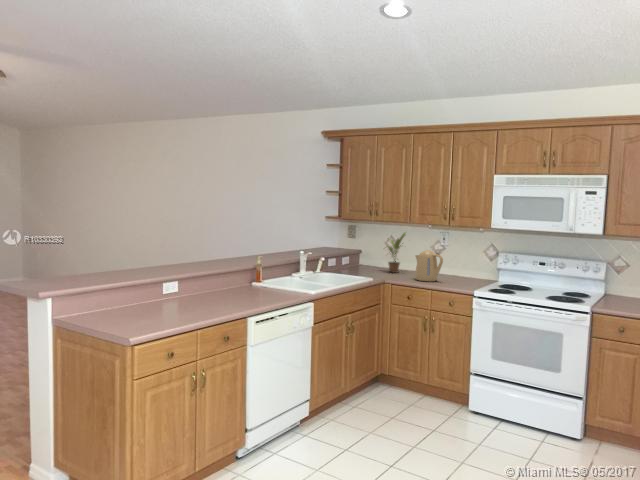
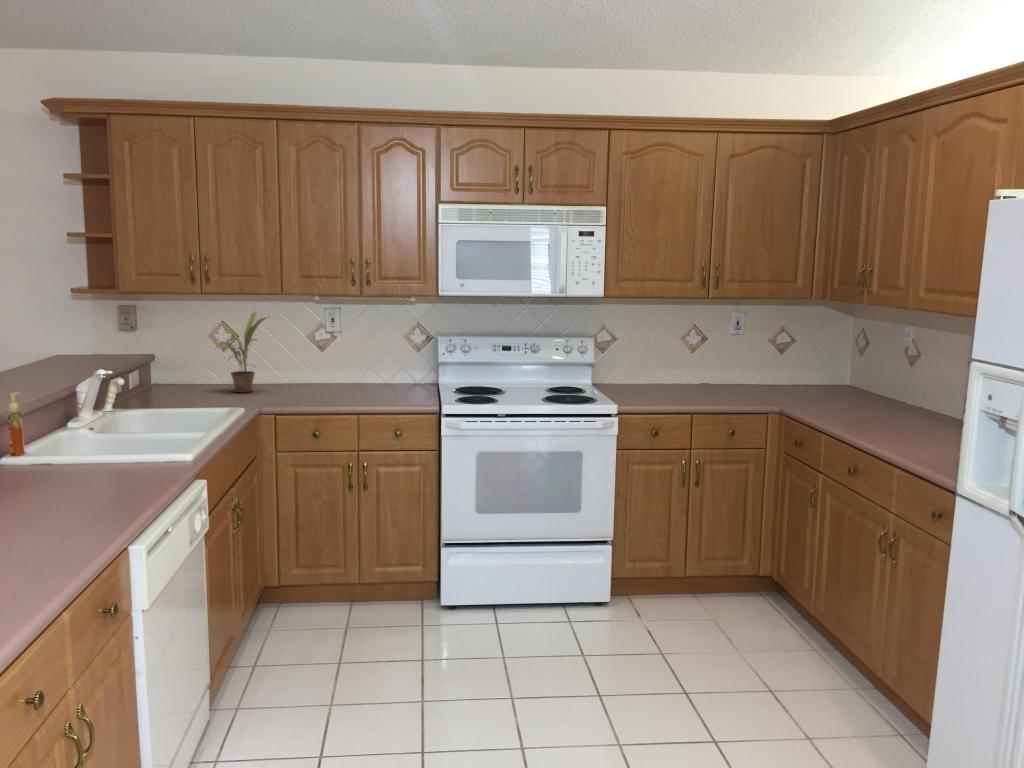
kettle: present [415,250,443,282] -> none [301,342,360,401]

